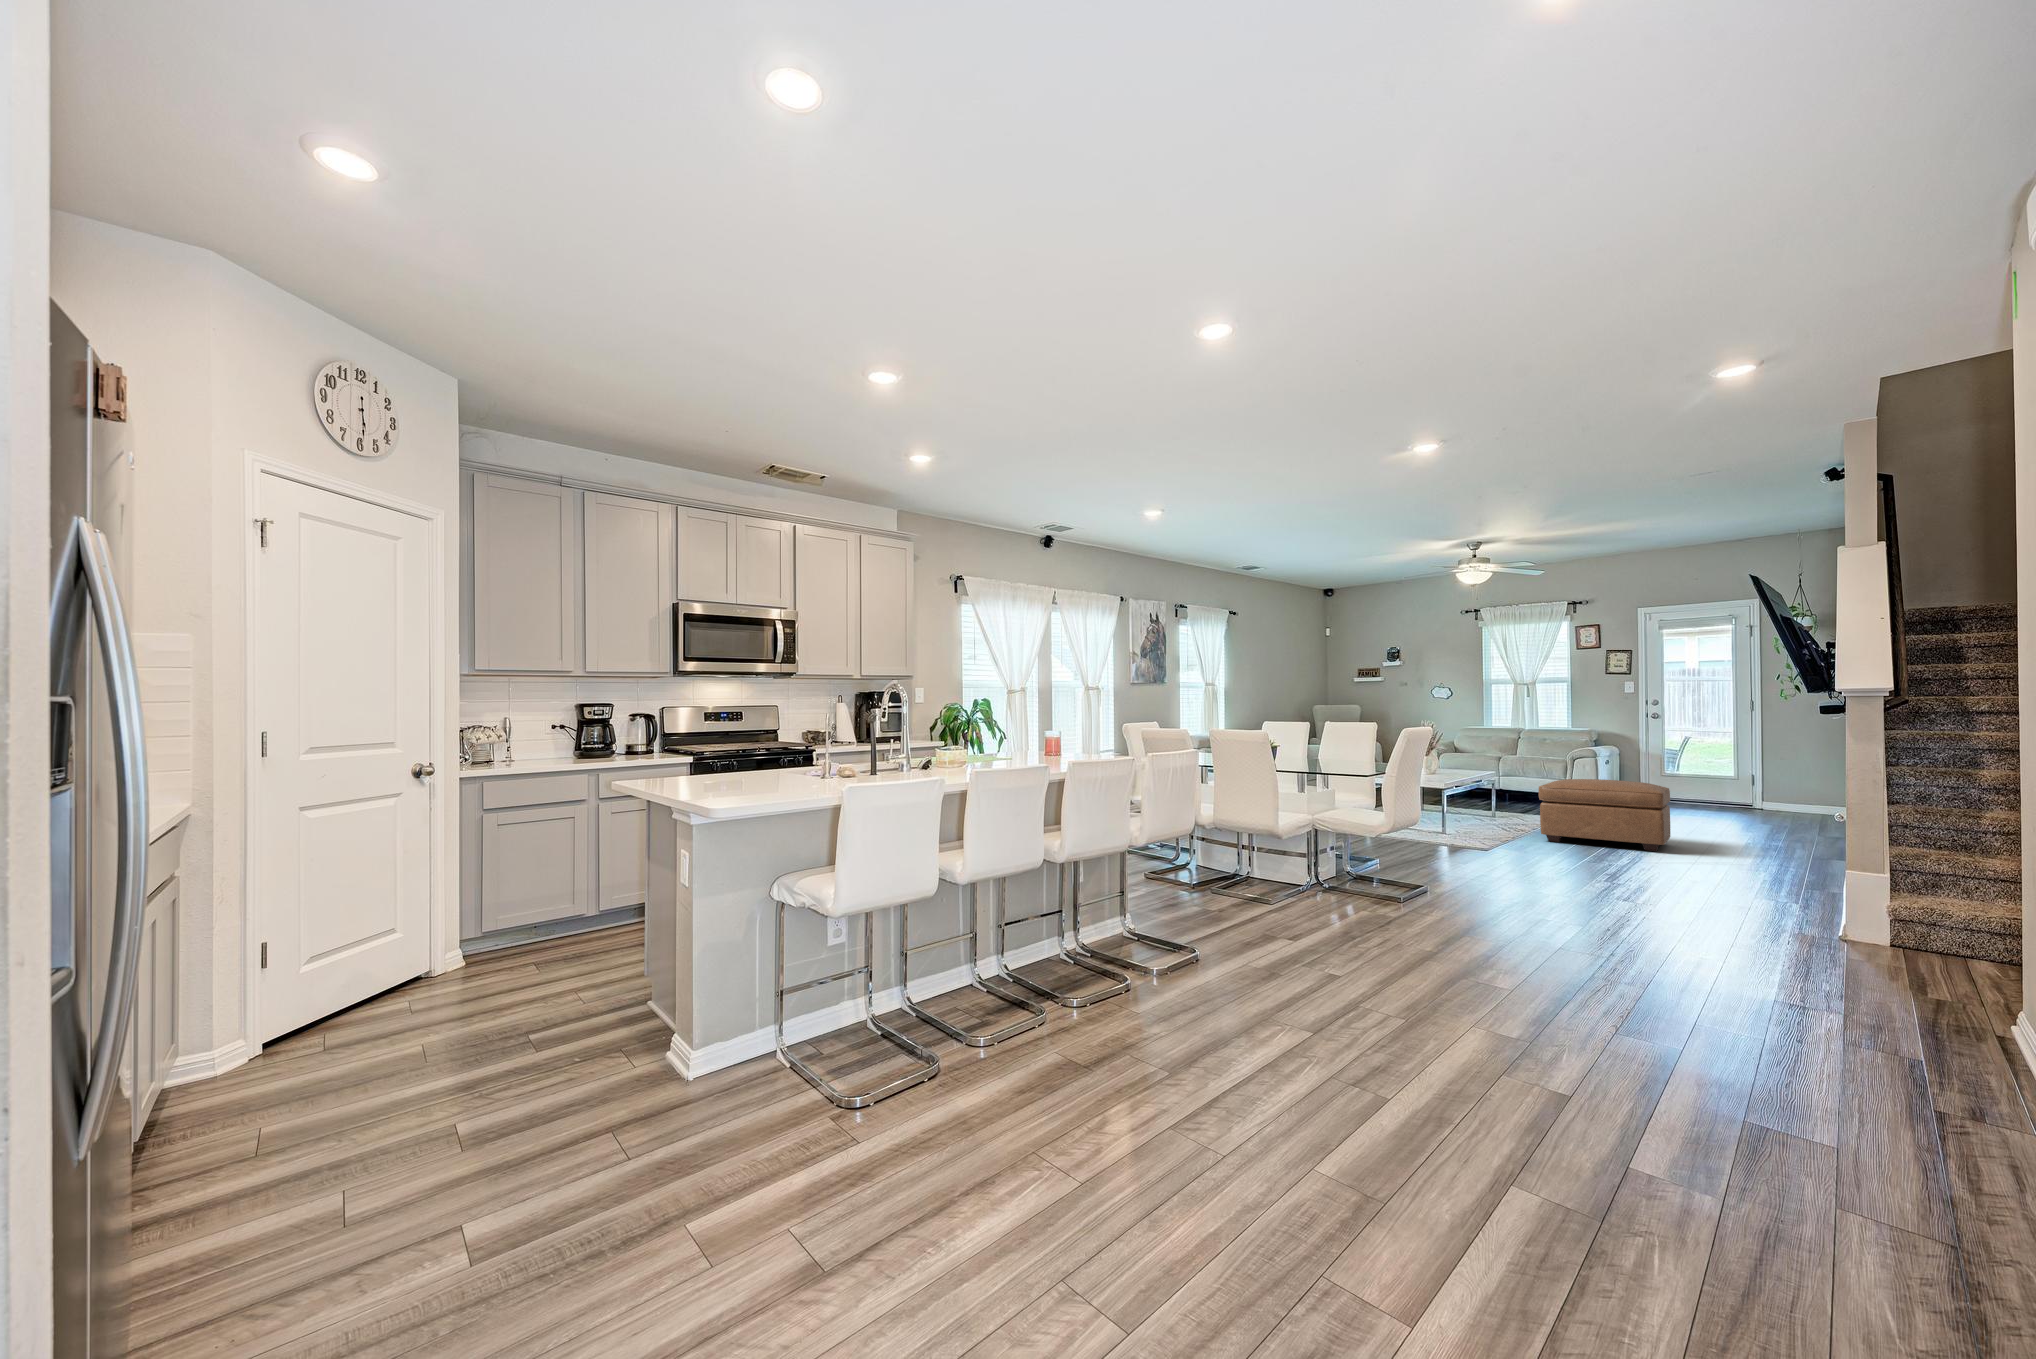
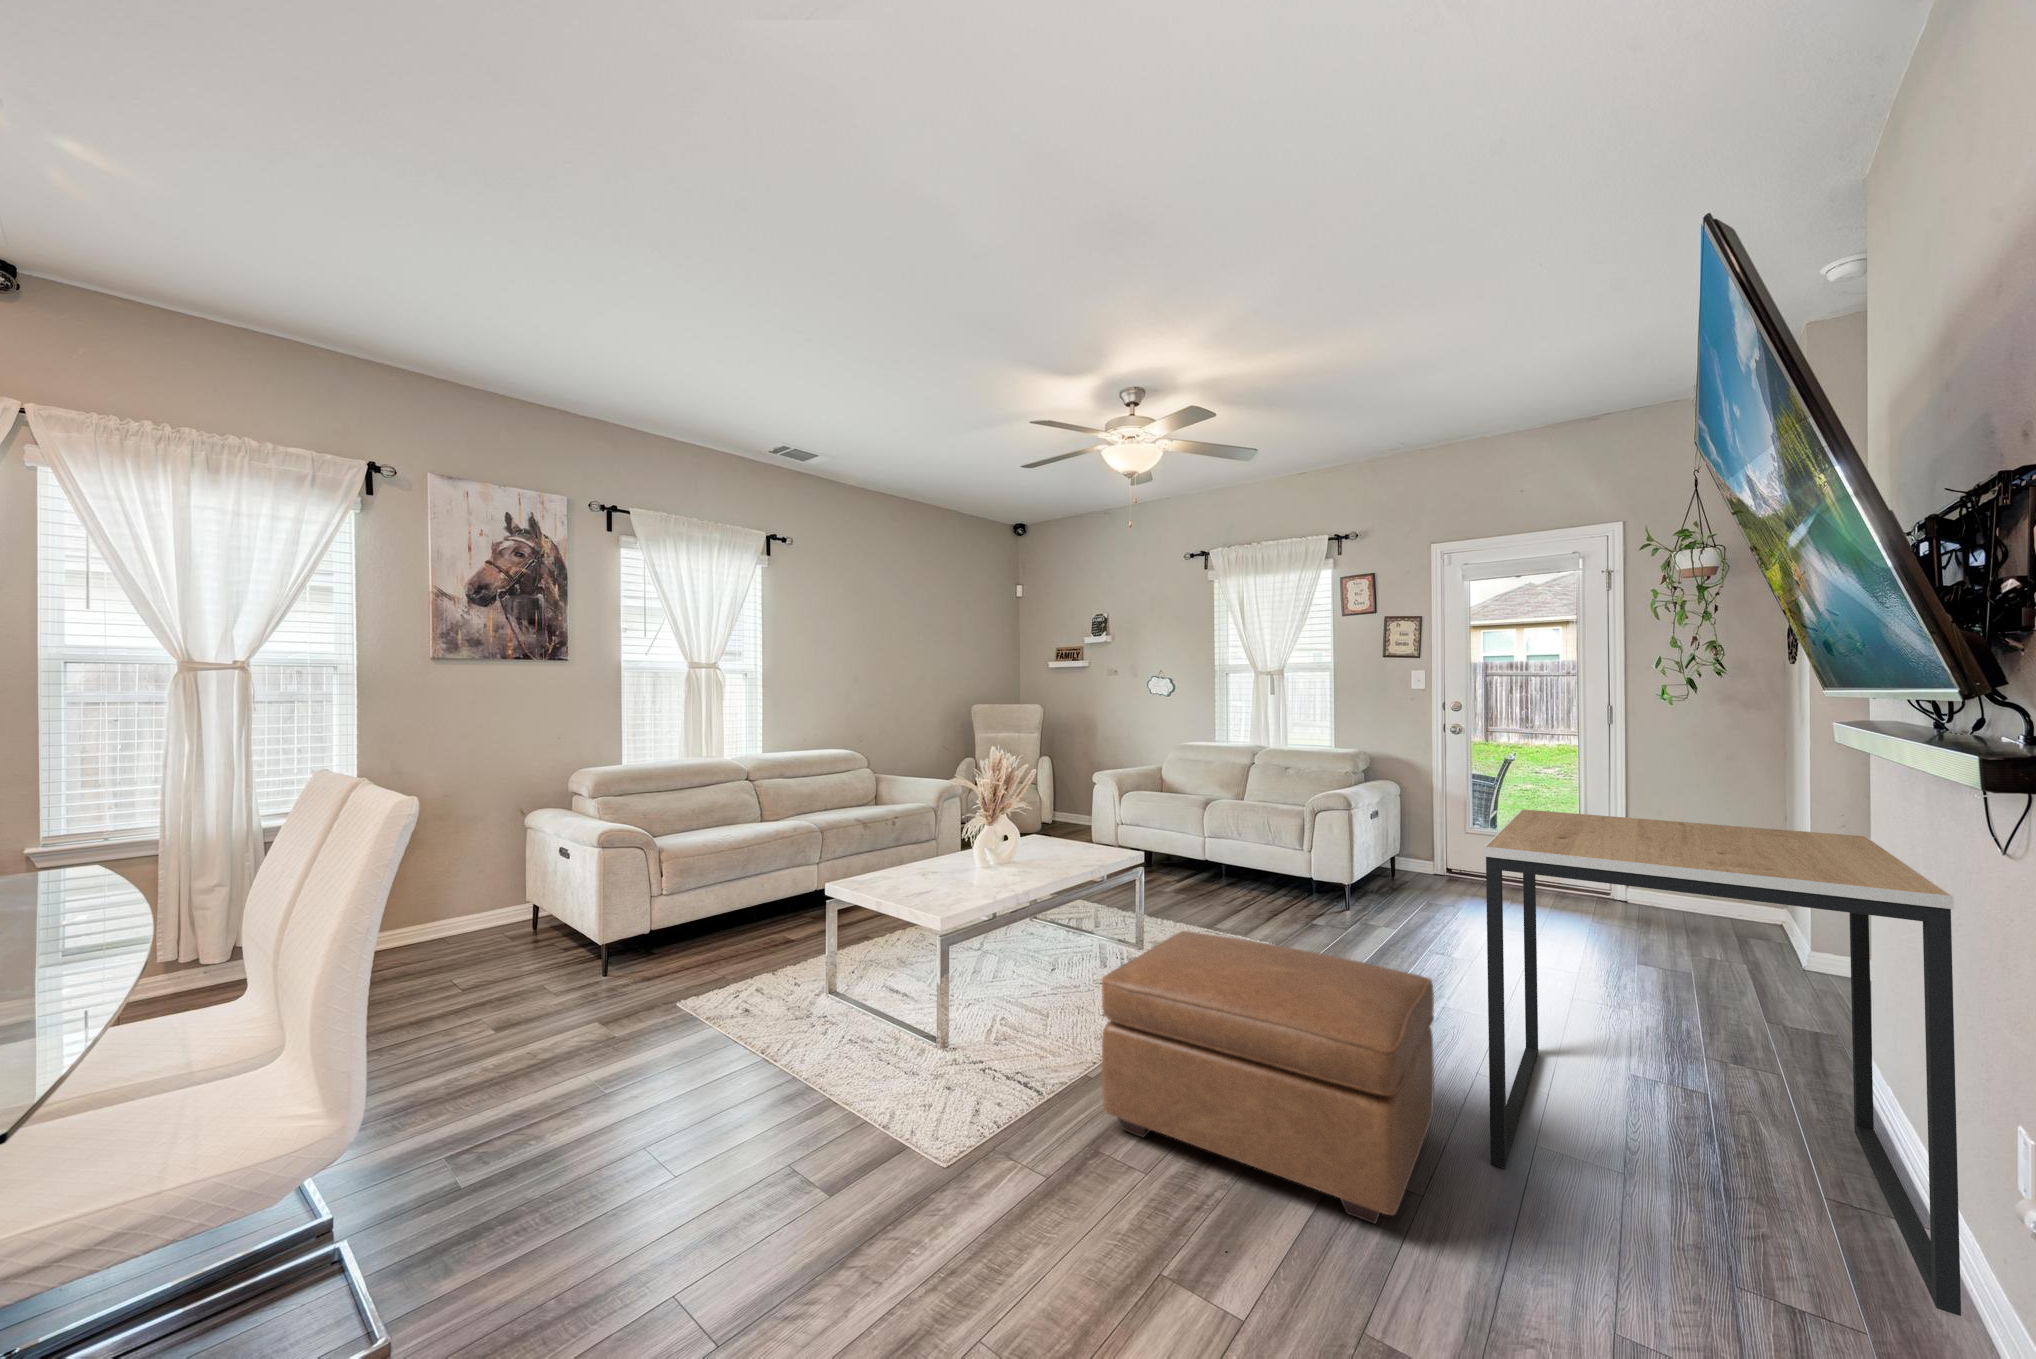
side table: none [1690,735,1848,862] -> present [1484,809,1961,1316]

